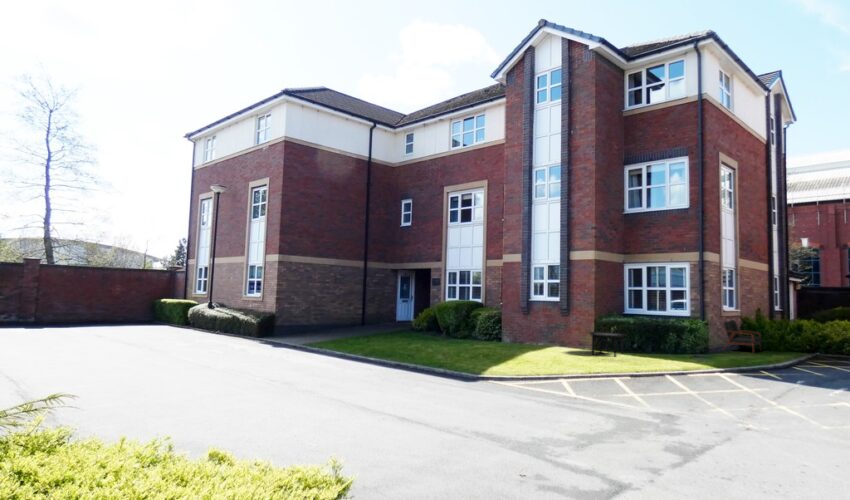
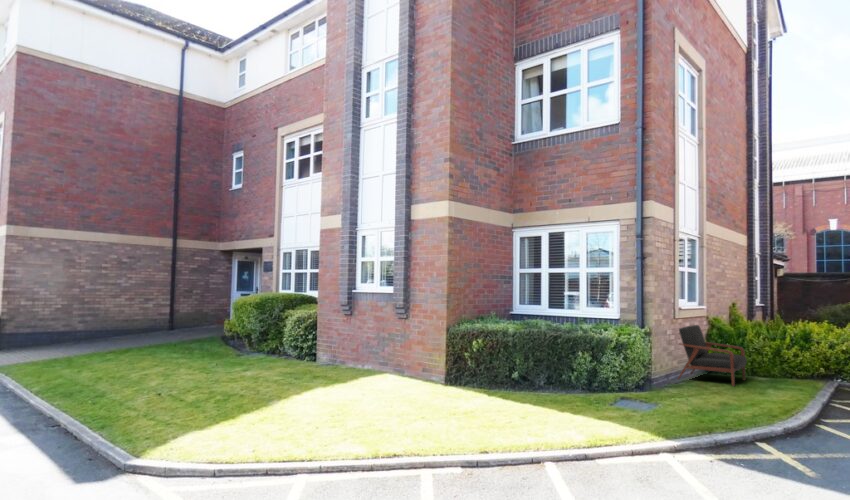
round table: present [590,332,626,356] -> none [426,349,496,402]

